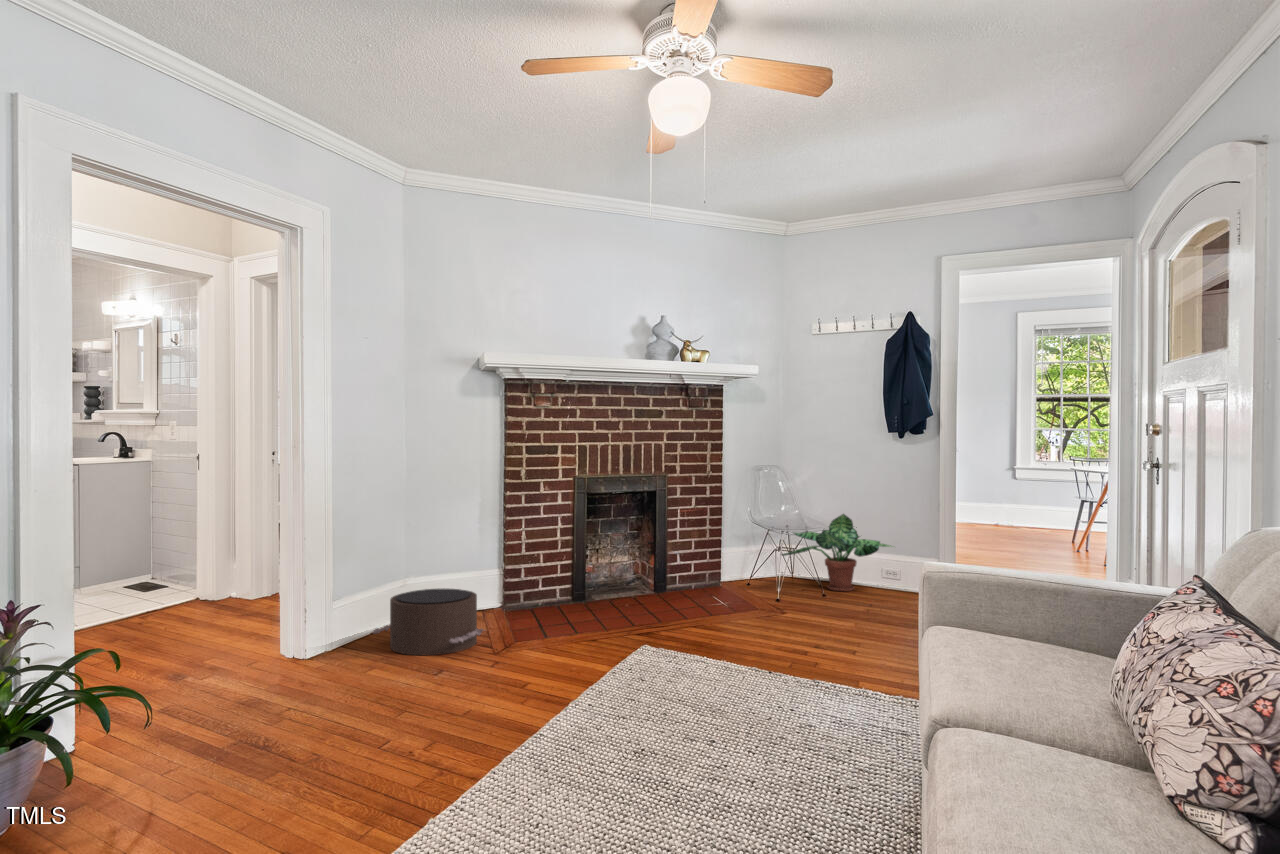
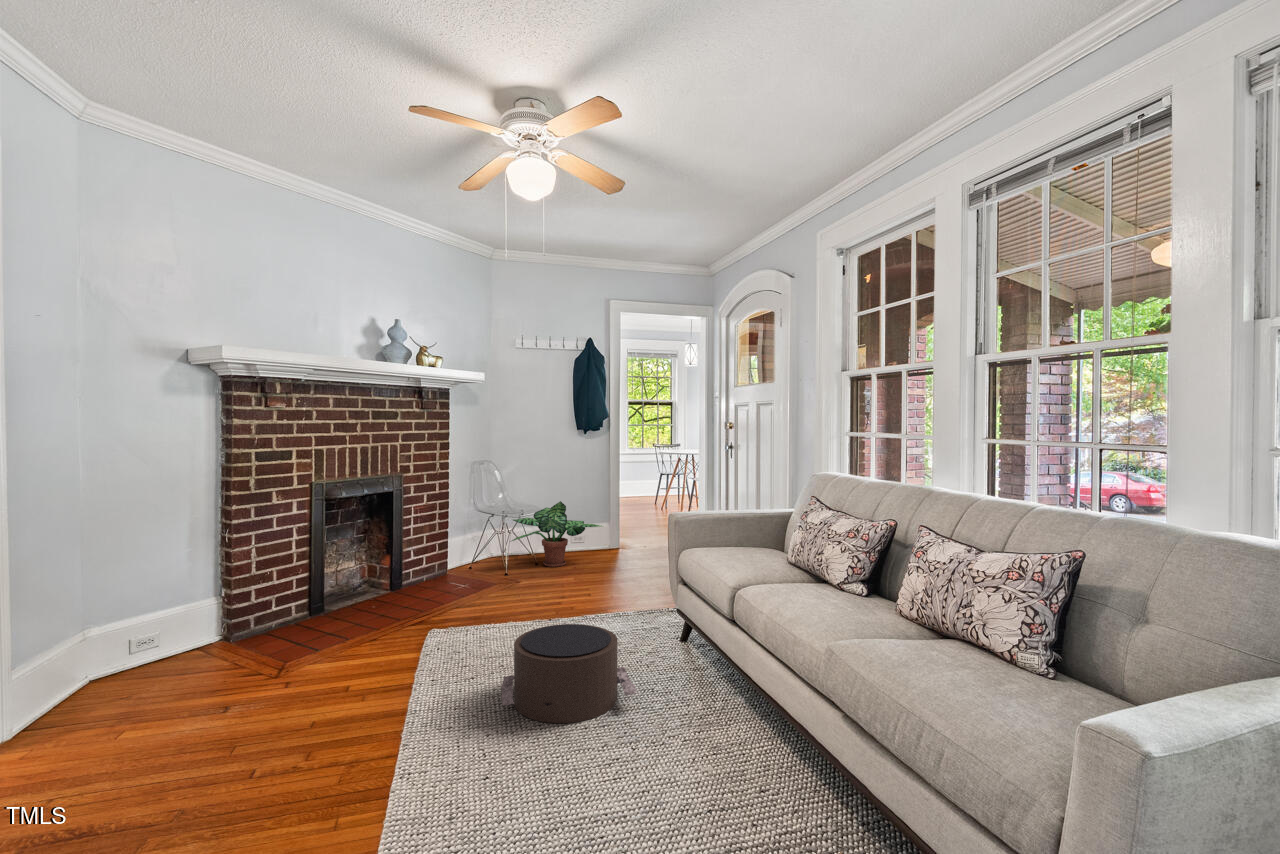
pouf: present [372,589,485,655] -> present [501,624,636,723]

